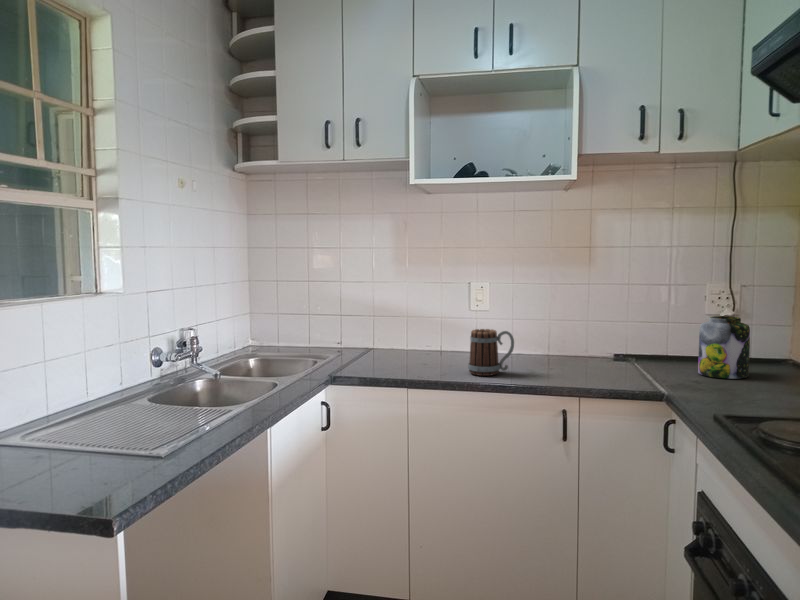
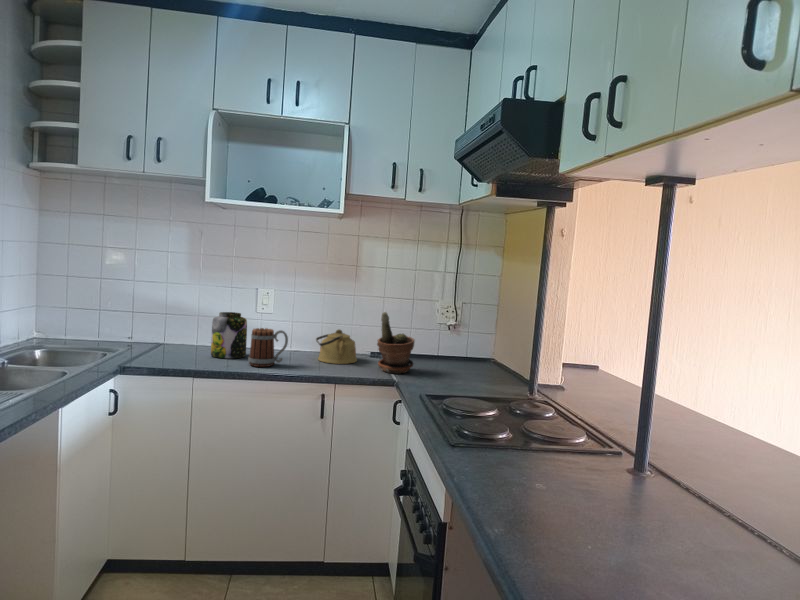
potted plant: none [632,303,686,384] -> present [377,312,414,374]
jar: present [698,316,750,379] -> present [211,312,247,358]
kettle: none [546,328,602,371] -> present [316,330,357,364]

